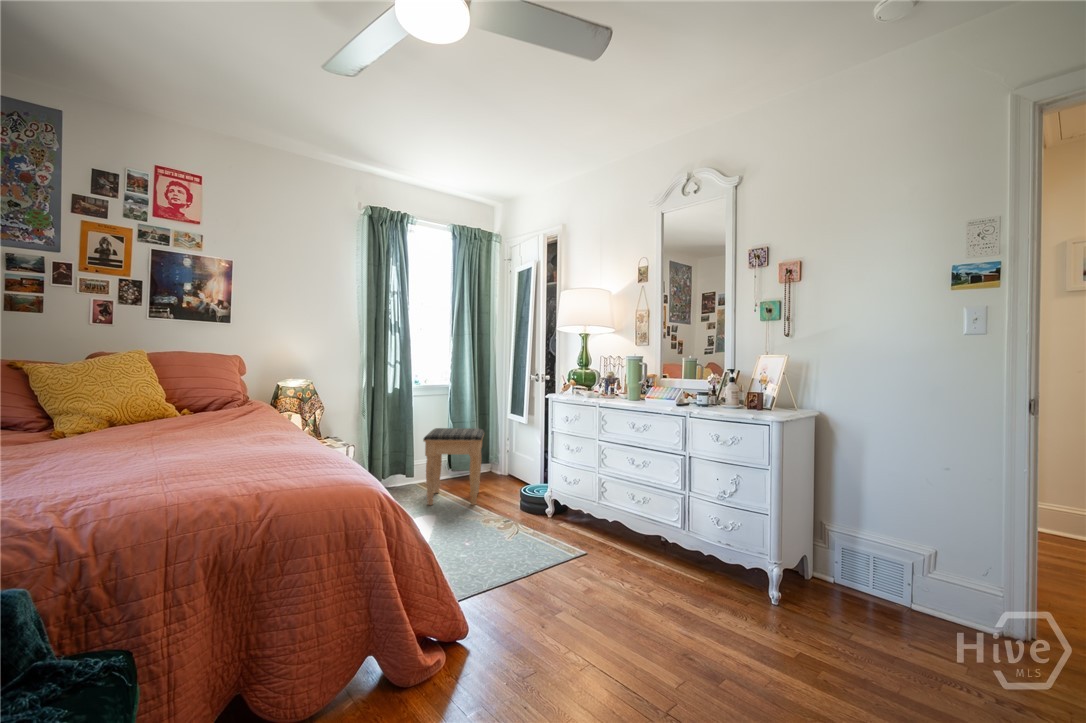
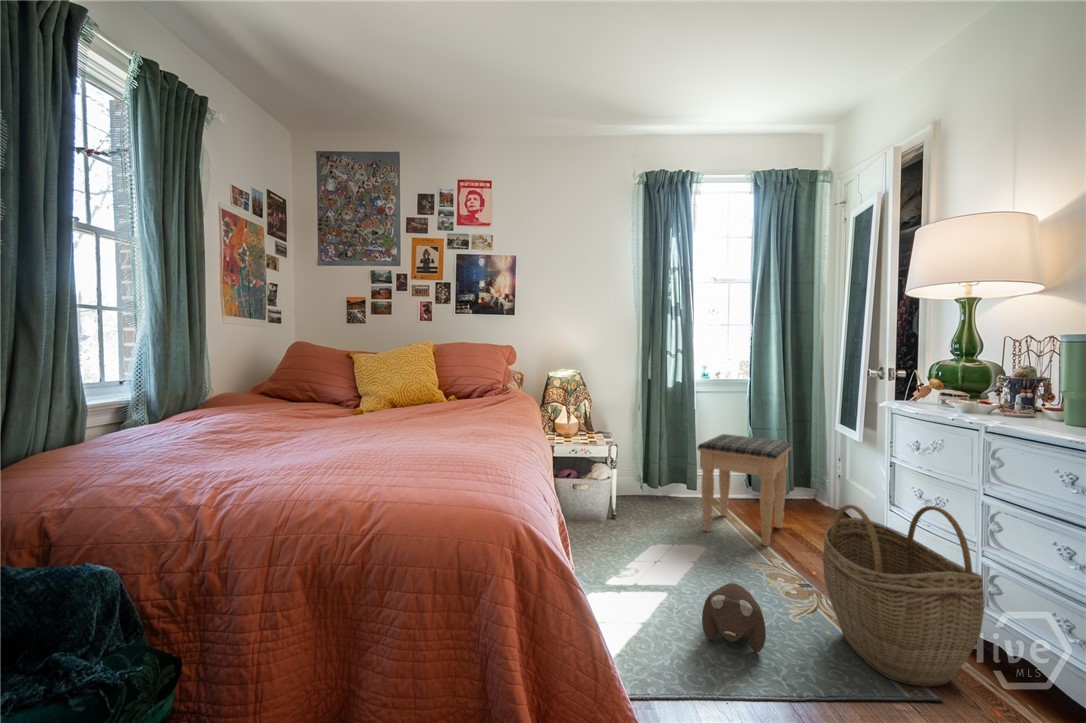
woven basket: none [524,451,600,551] -> present [823,504,984,687]
plush toy: none [462,522,502,564] -> present [702,583,766,652]

